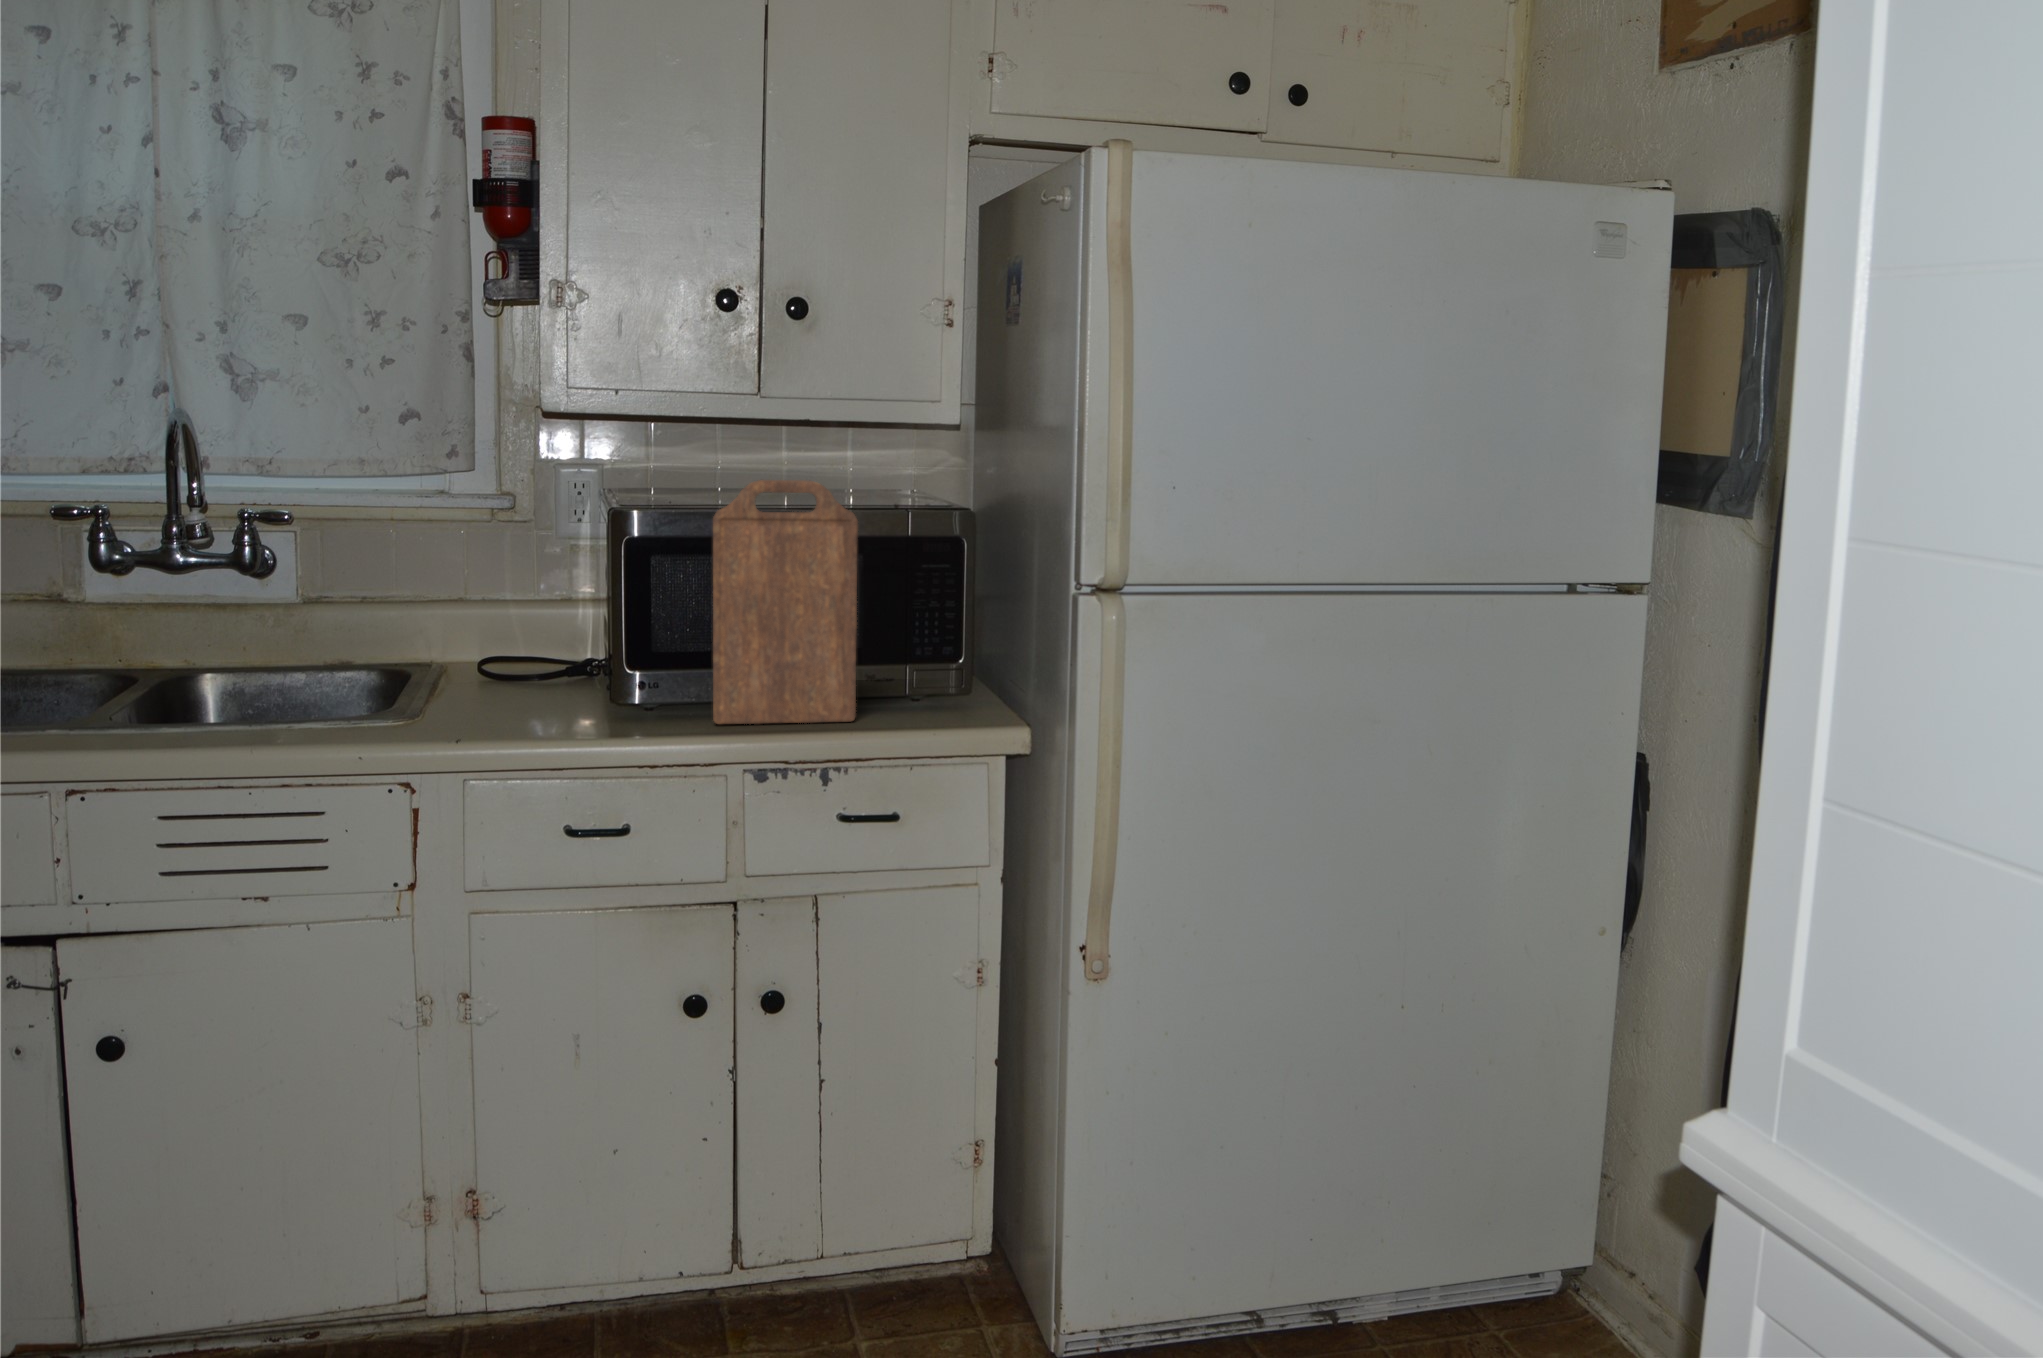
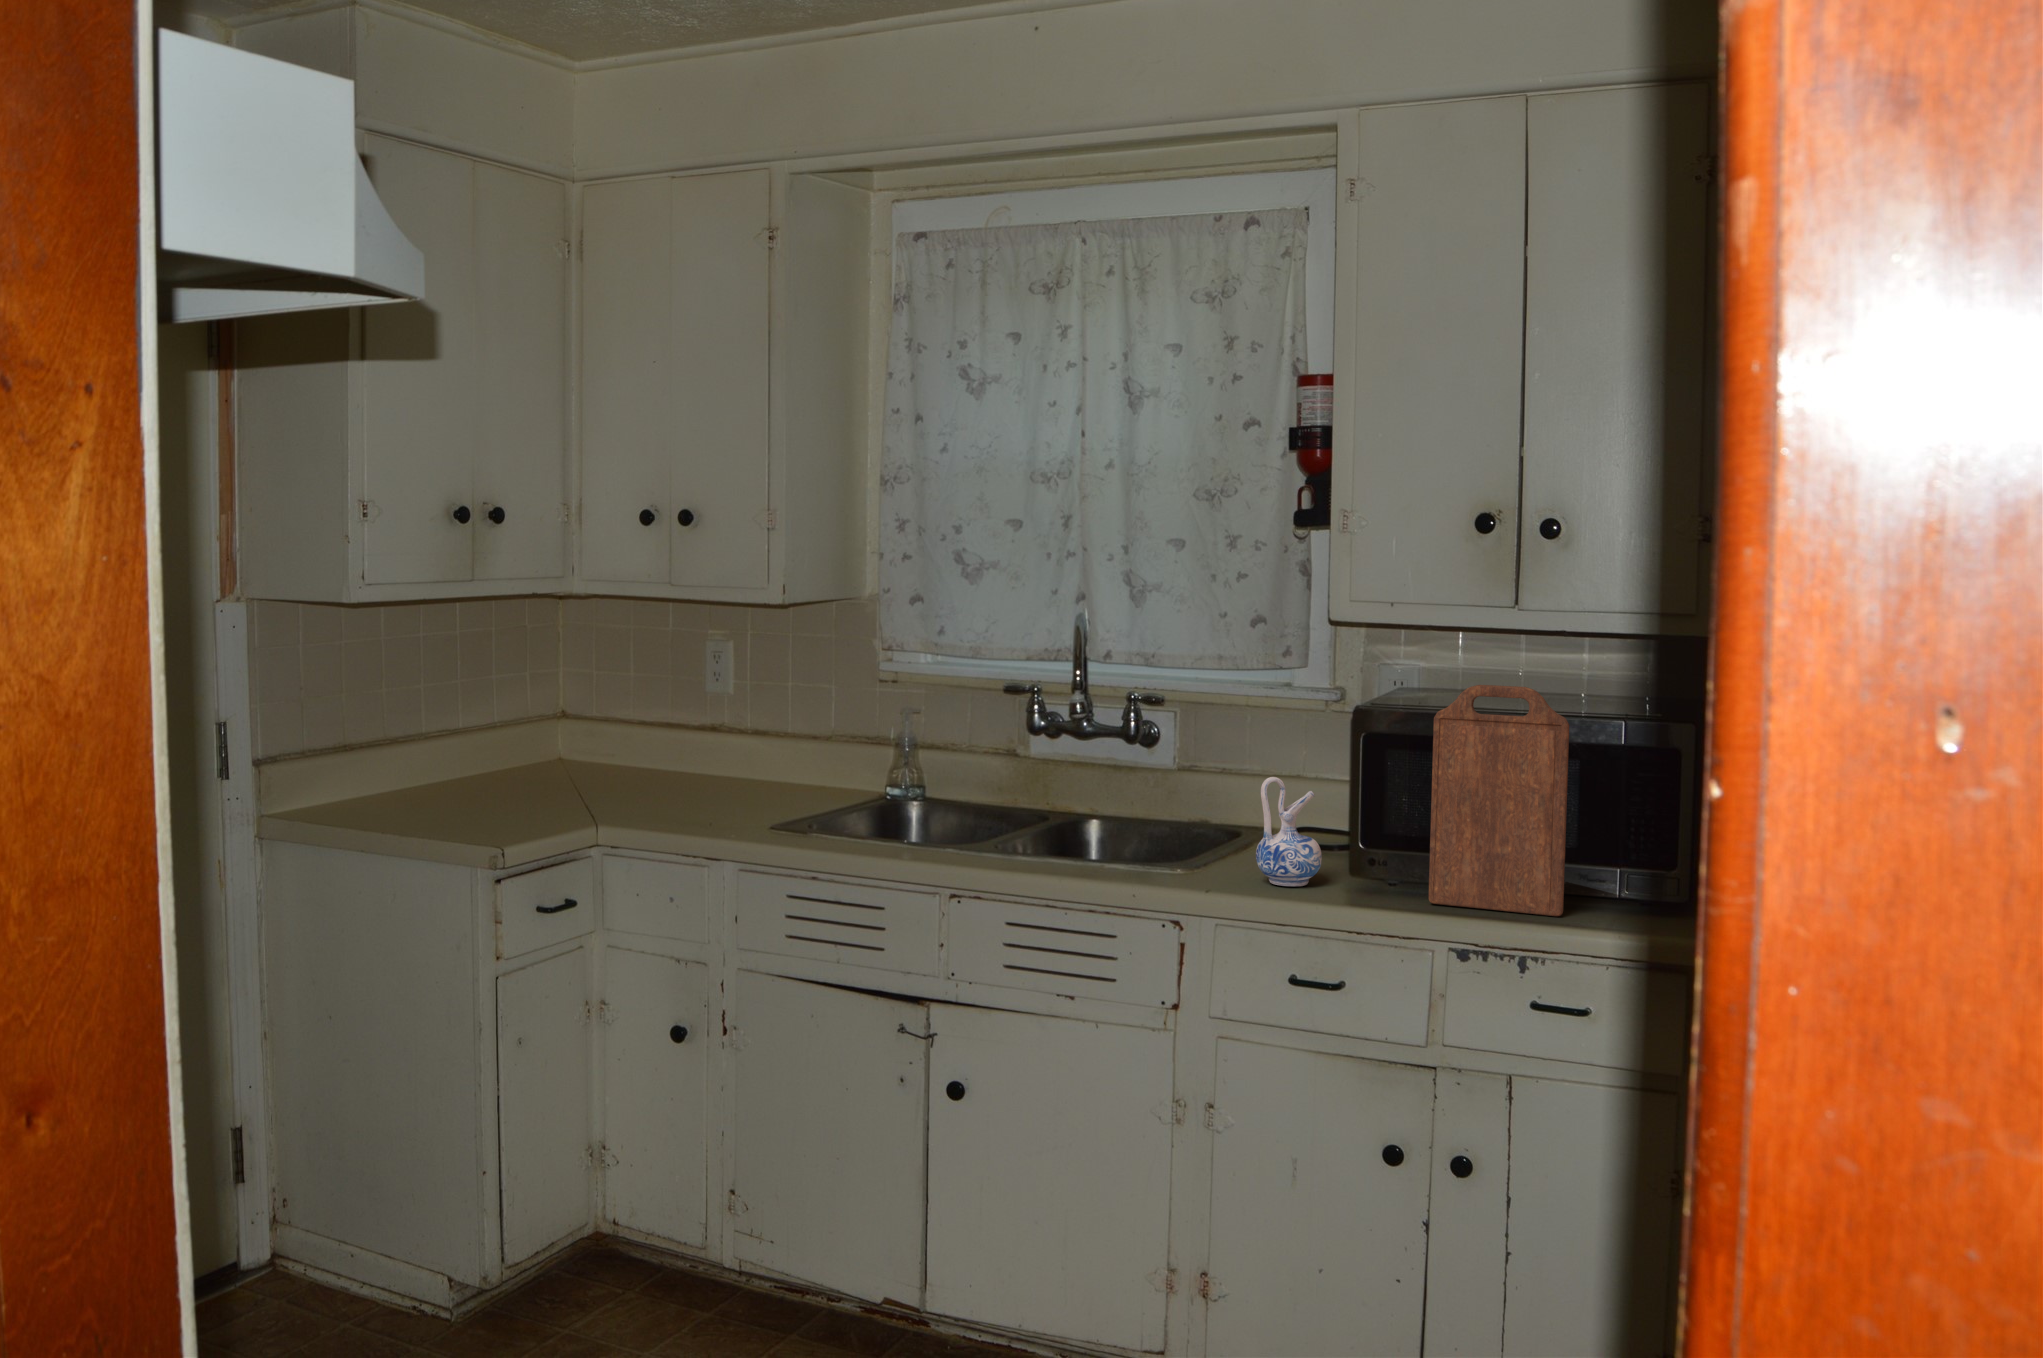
ceramic pitcher: none [496,598,576,725] -> present [1256,777,1322,886]

